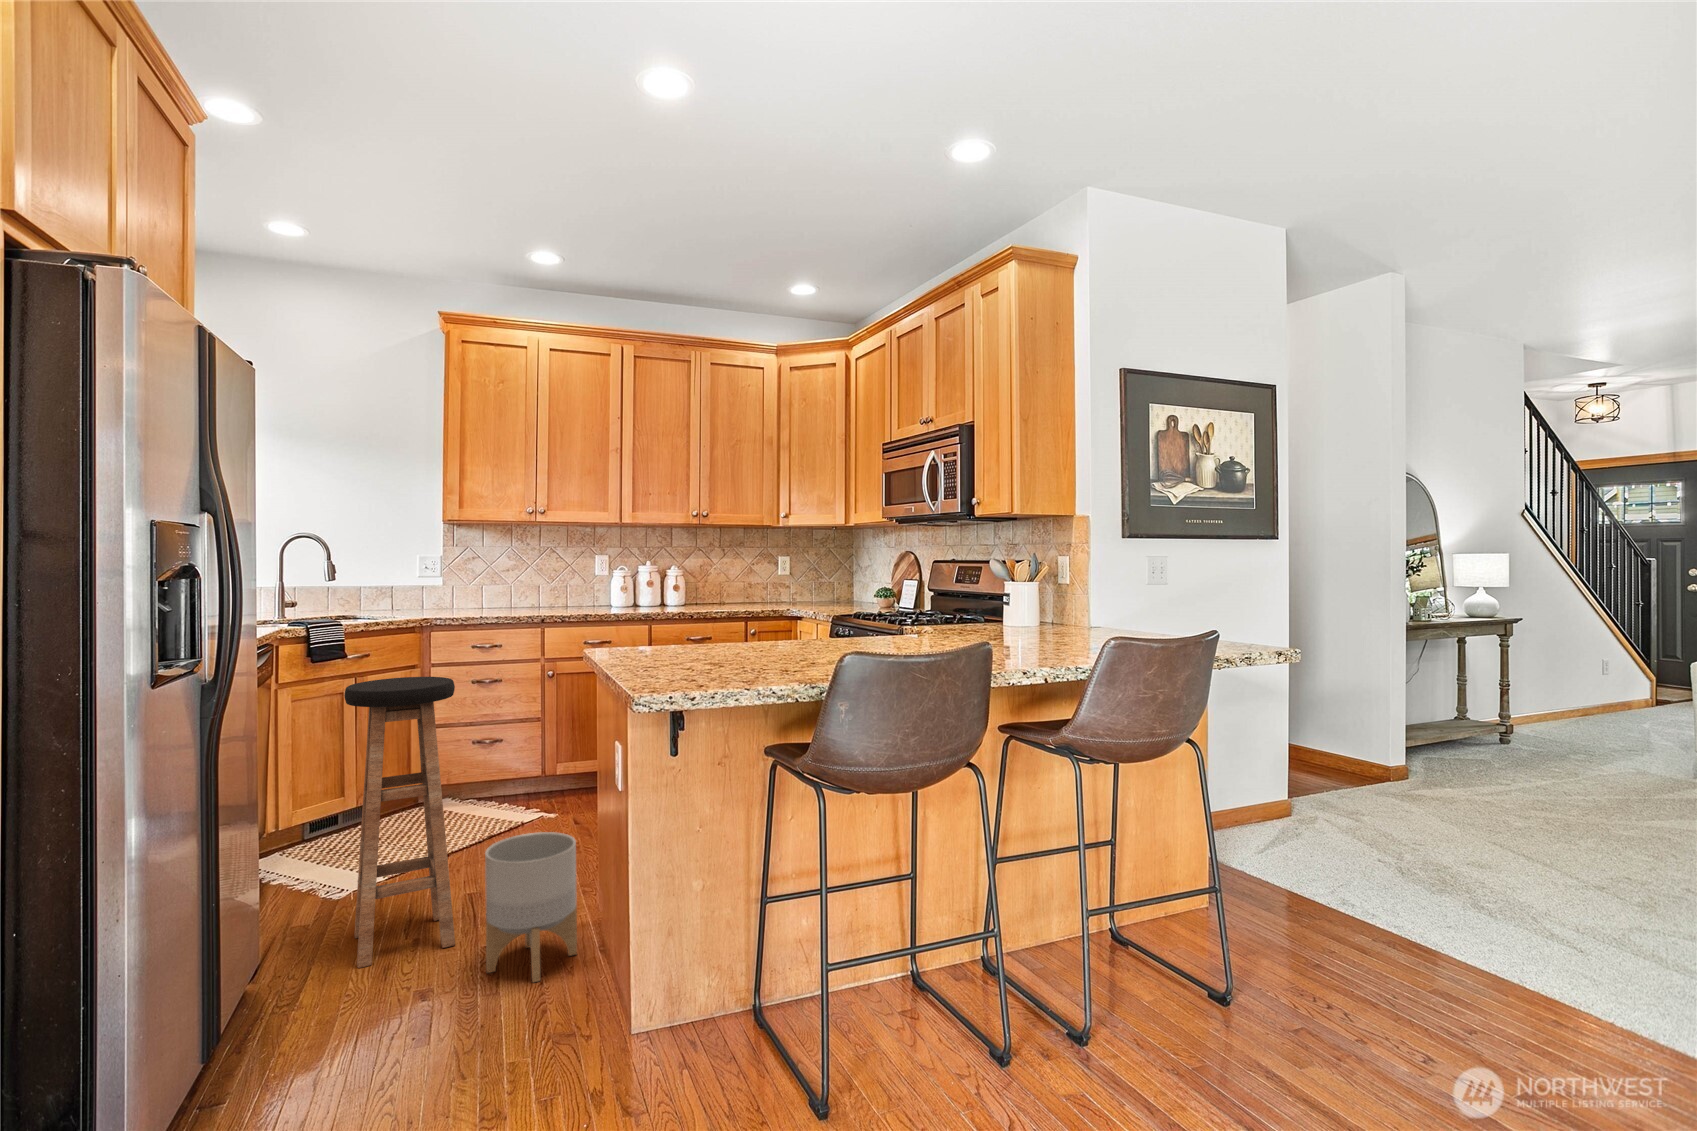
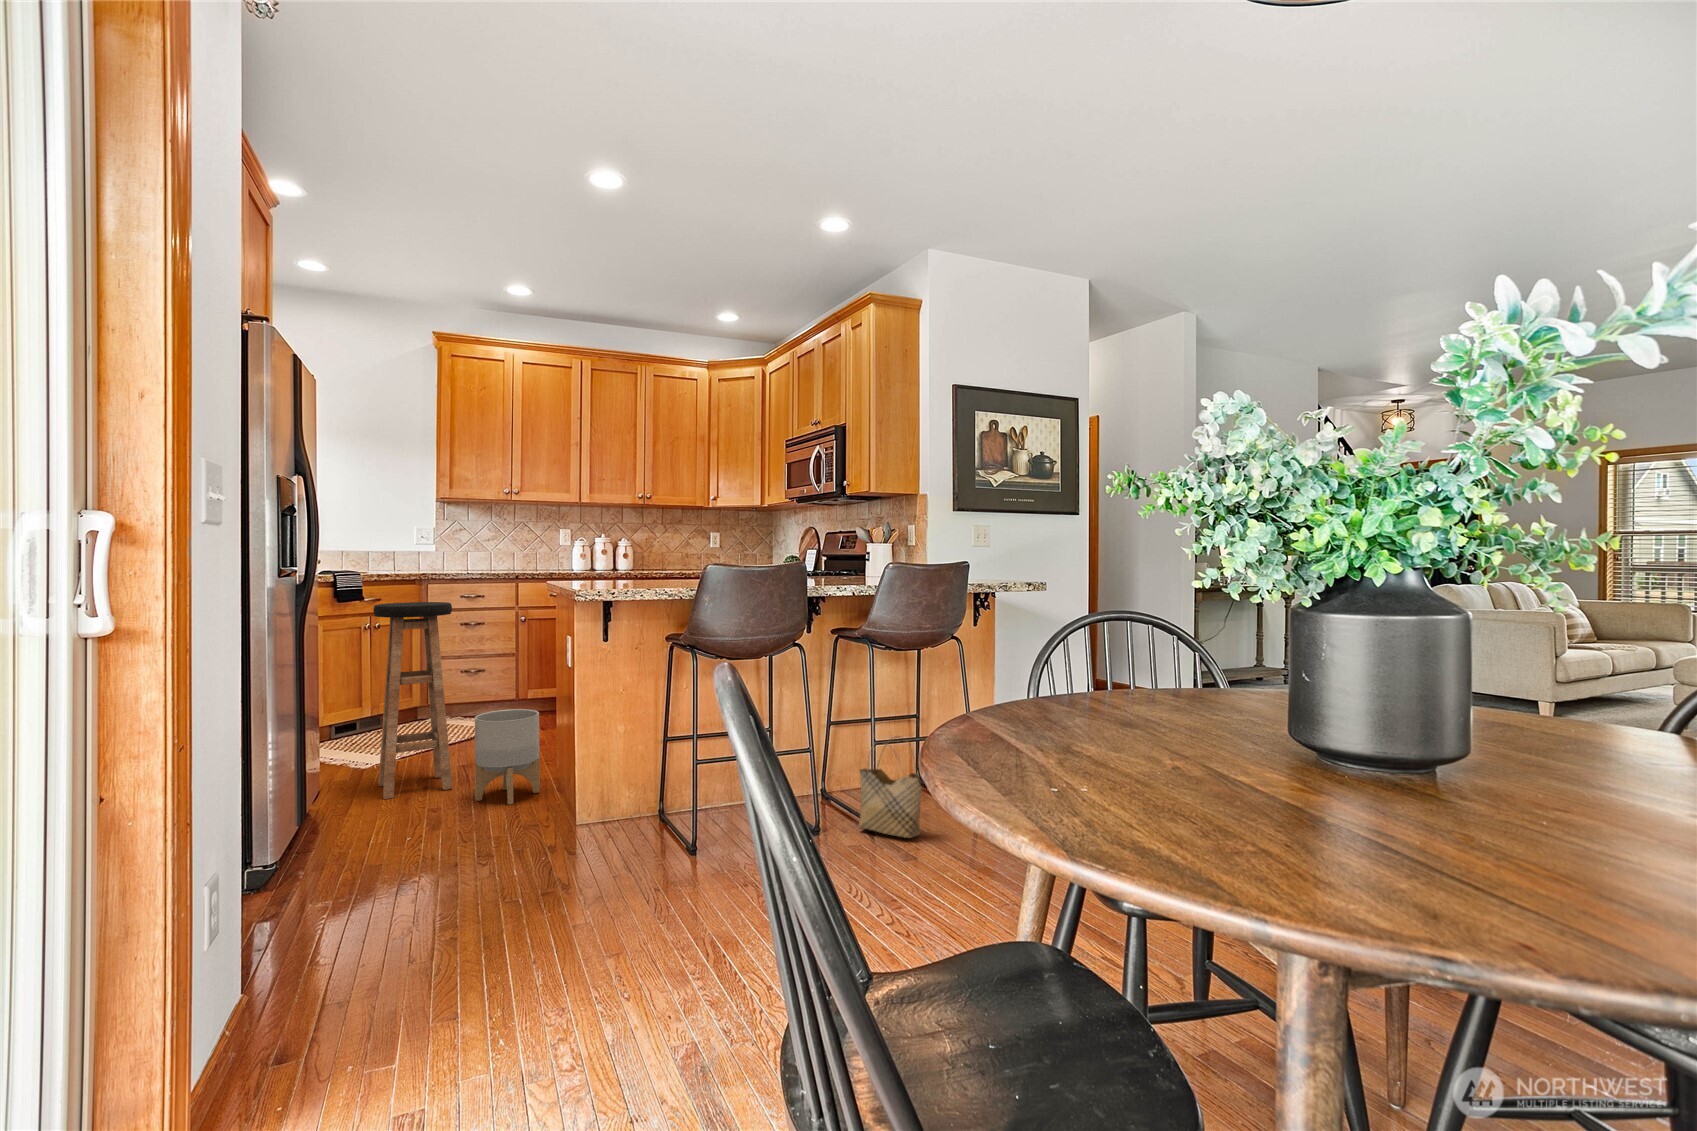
woven basket: none [1065,905,1179,1081] -> present [858,737,922,838]

